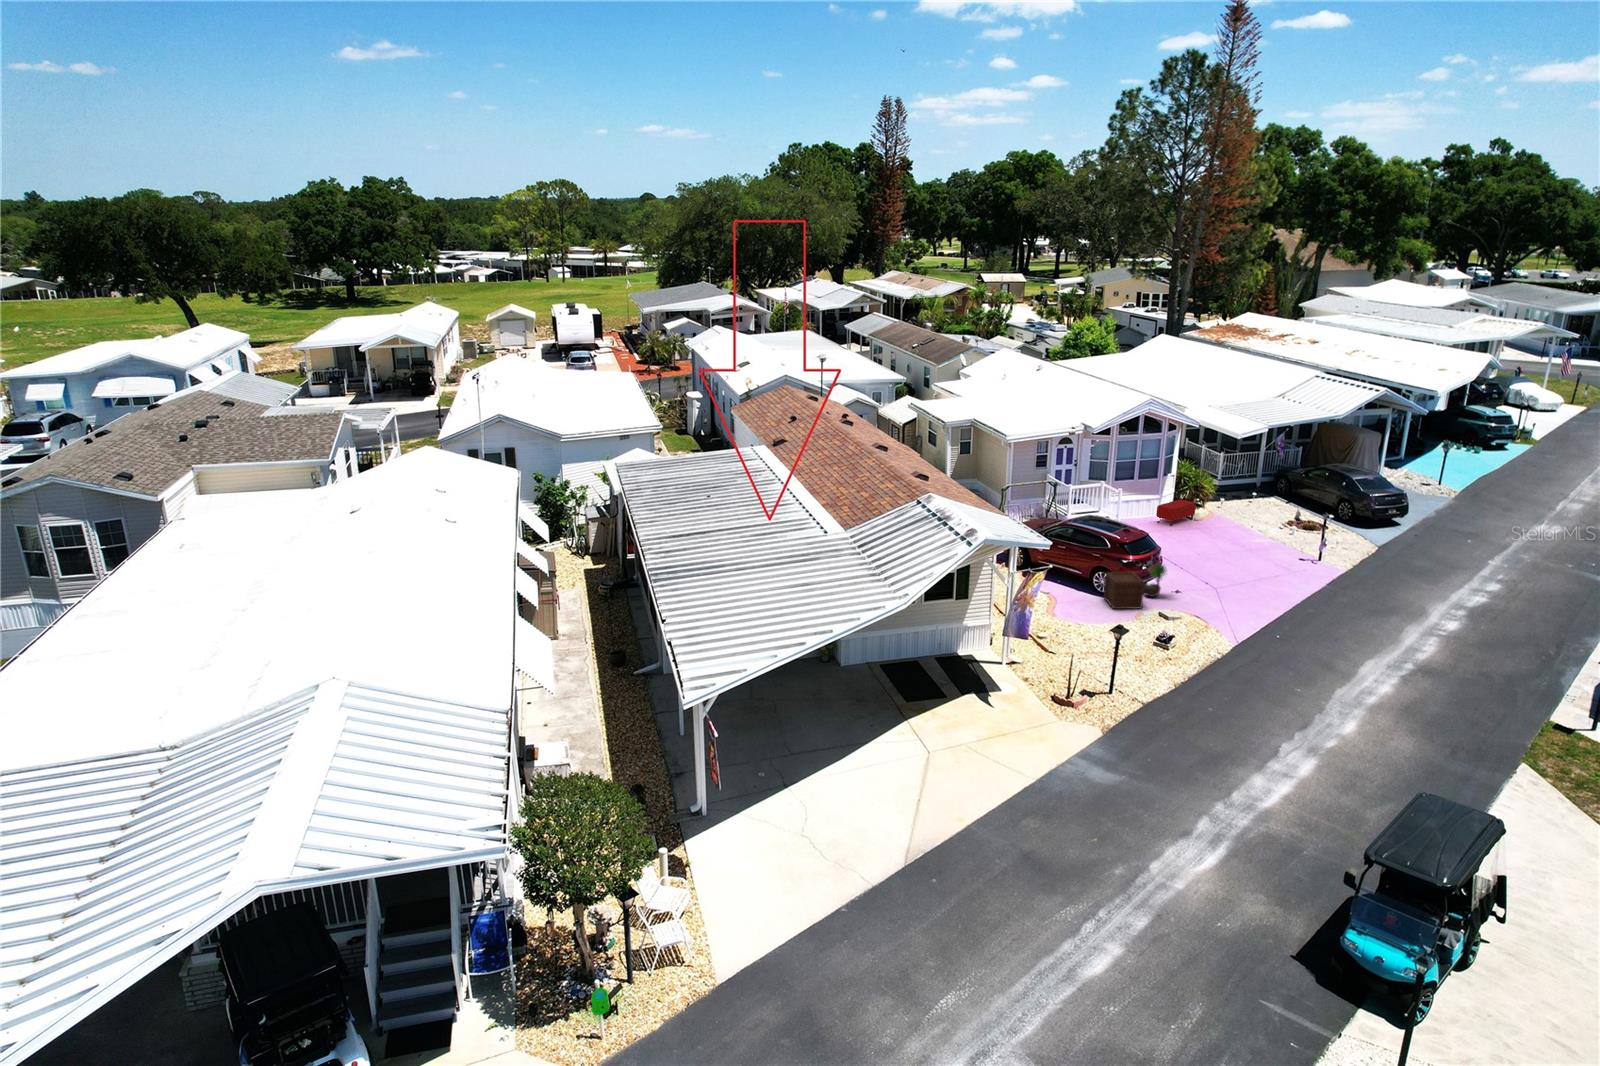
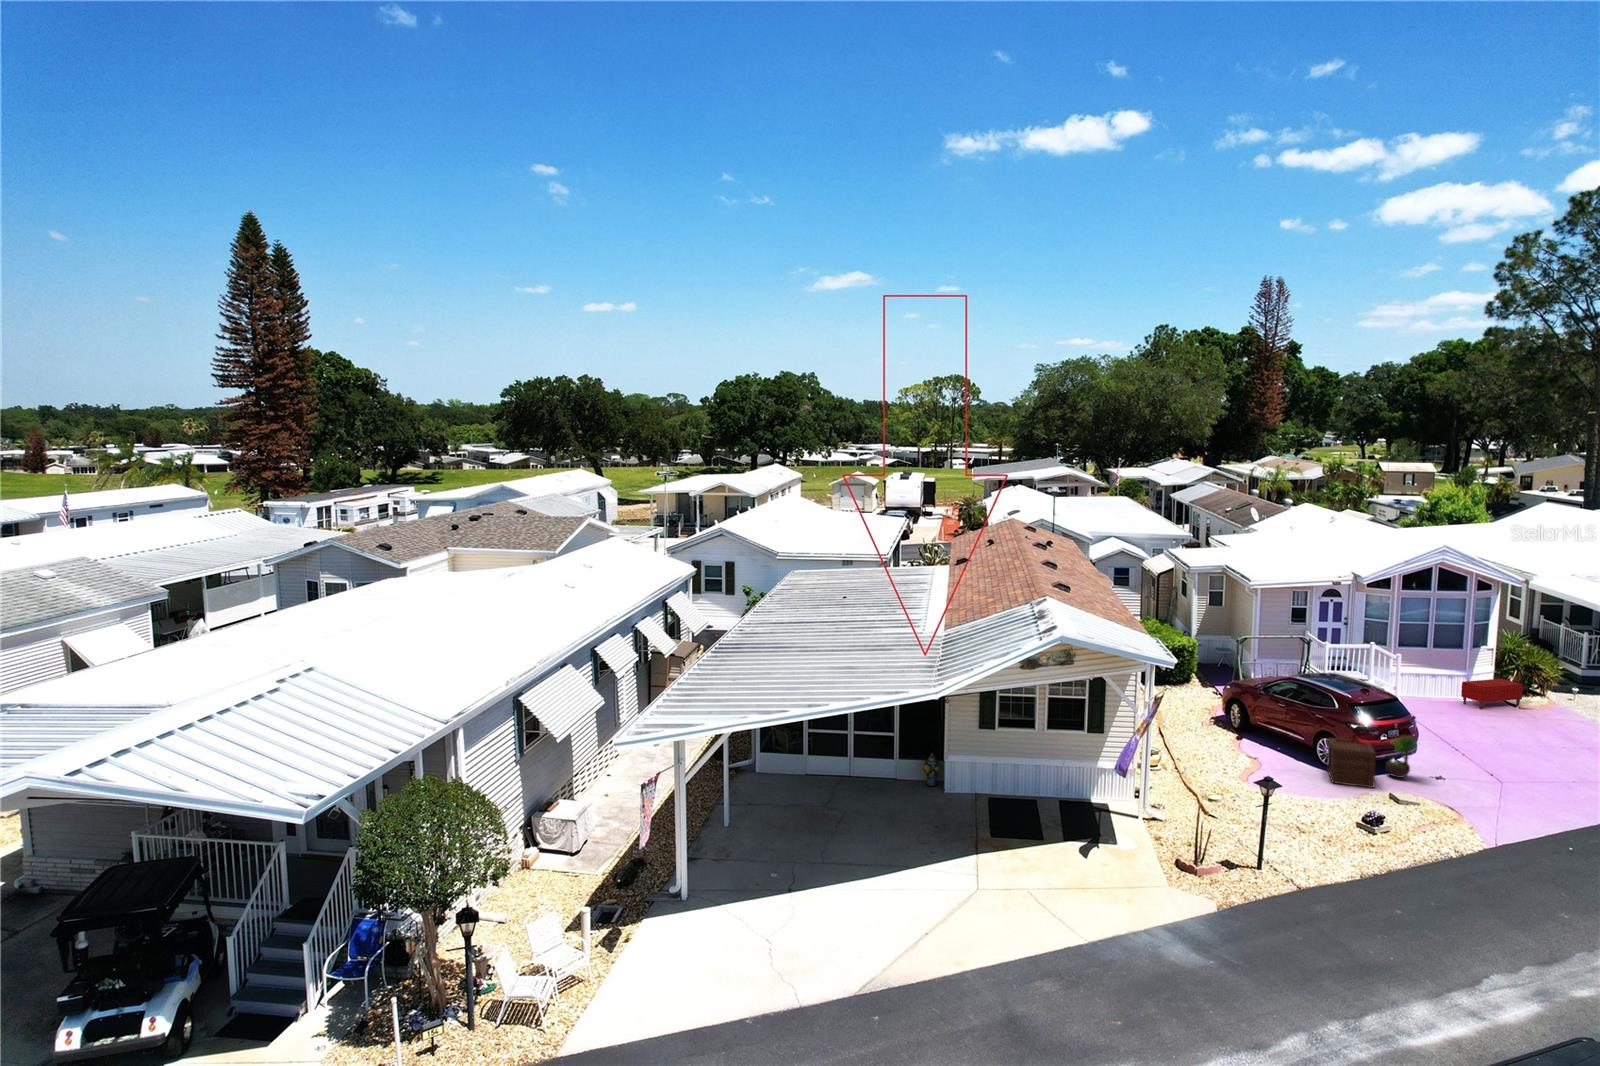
watering can: present [591,987,610,1014] -> none [453,1017,475,1047]

